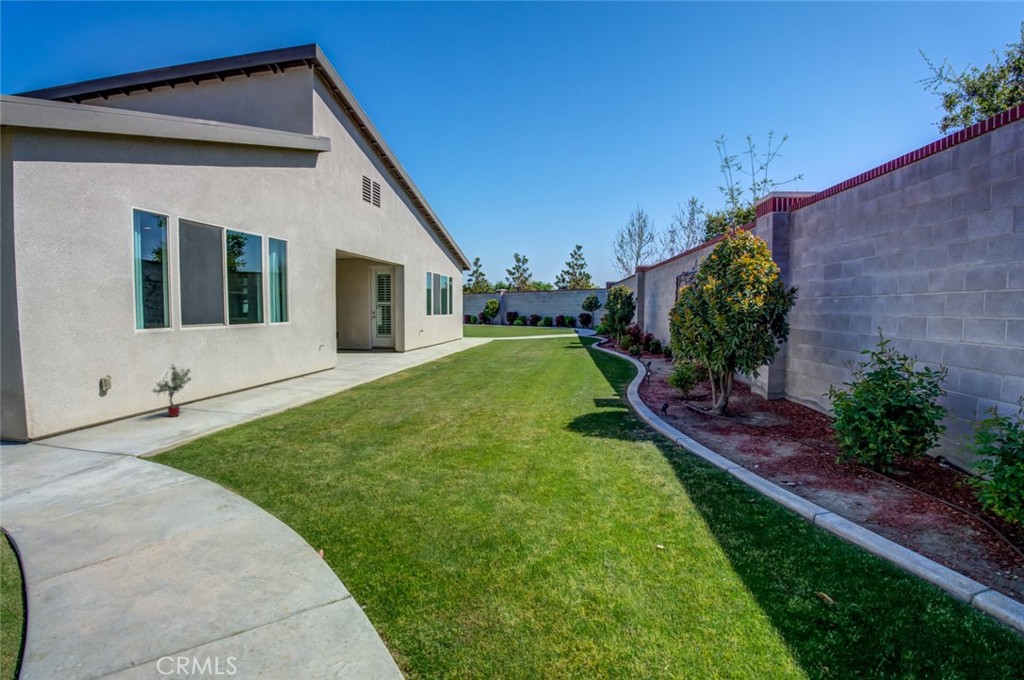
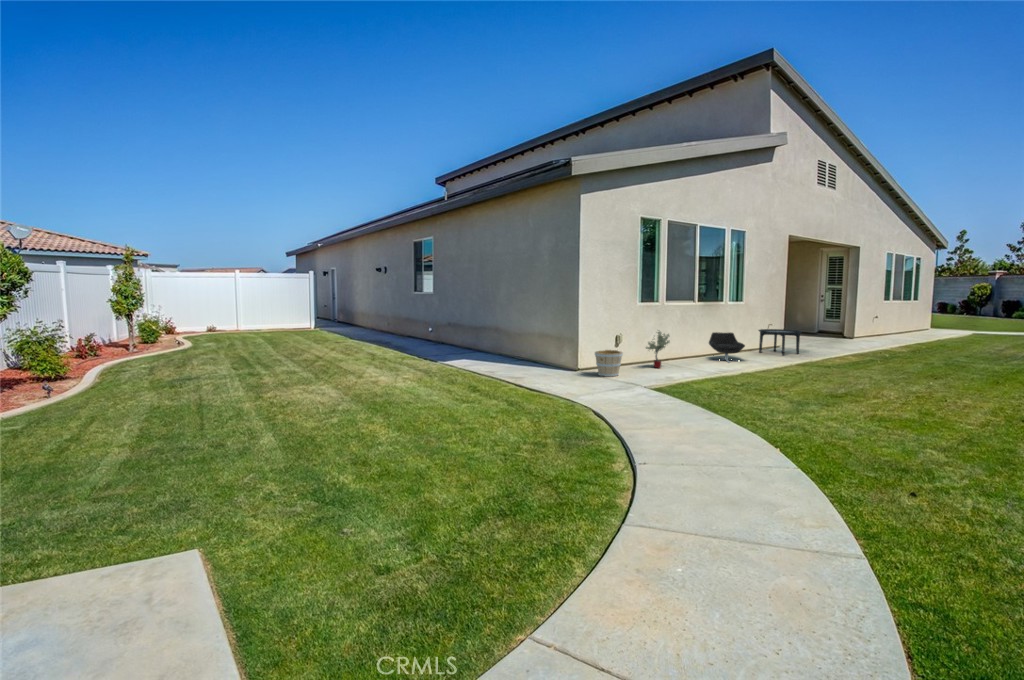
round table: none [312,350,357,378] -> present [759,329,802,355]
lounge chair: none [252,358,295,395] -> present [709,332,745,362]
wooden bucket: none [50,402,106,446] -> present [595,350,623,377]

